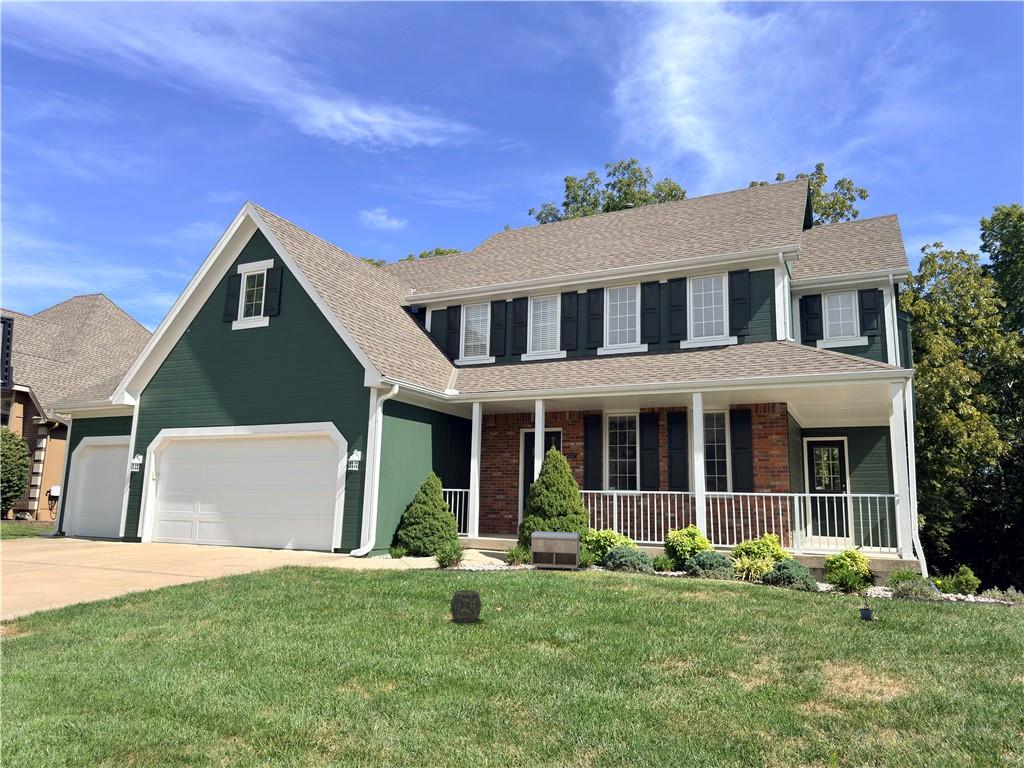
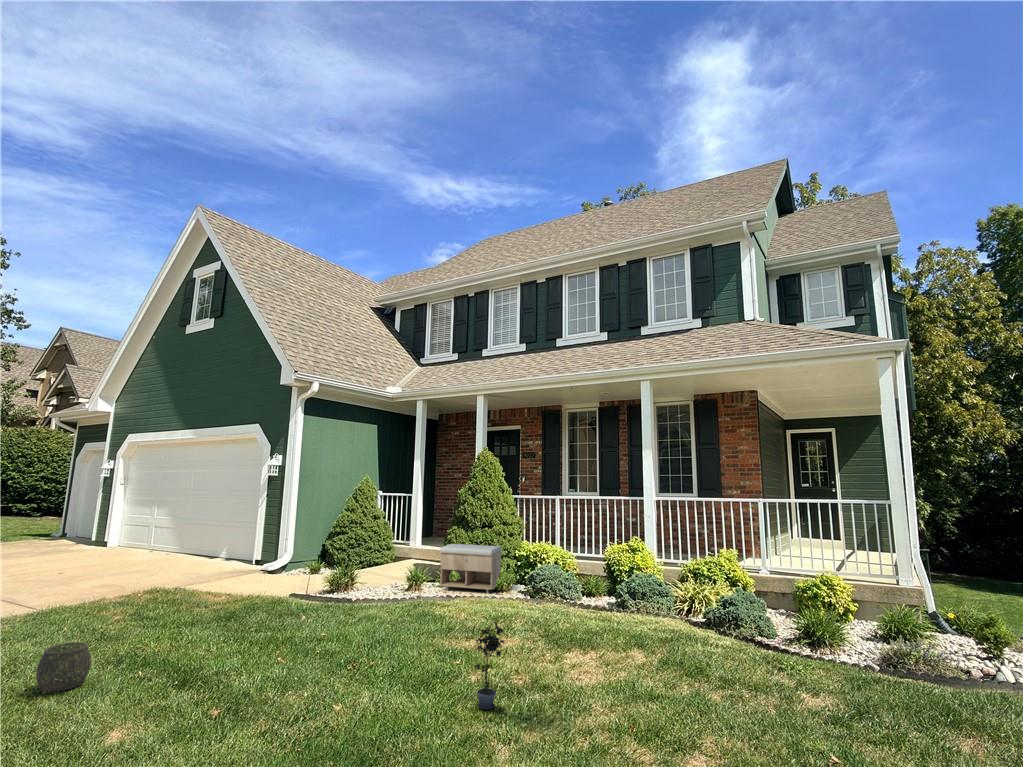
potted plant: present [853,569,882,620] -> present [475,622,505,710]
woven basket: present [450,590,481,622] -> present [36,642,91,692]

